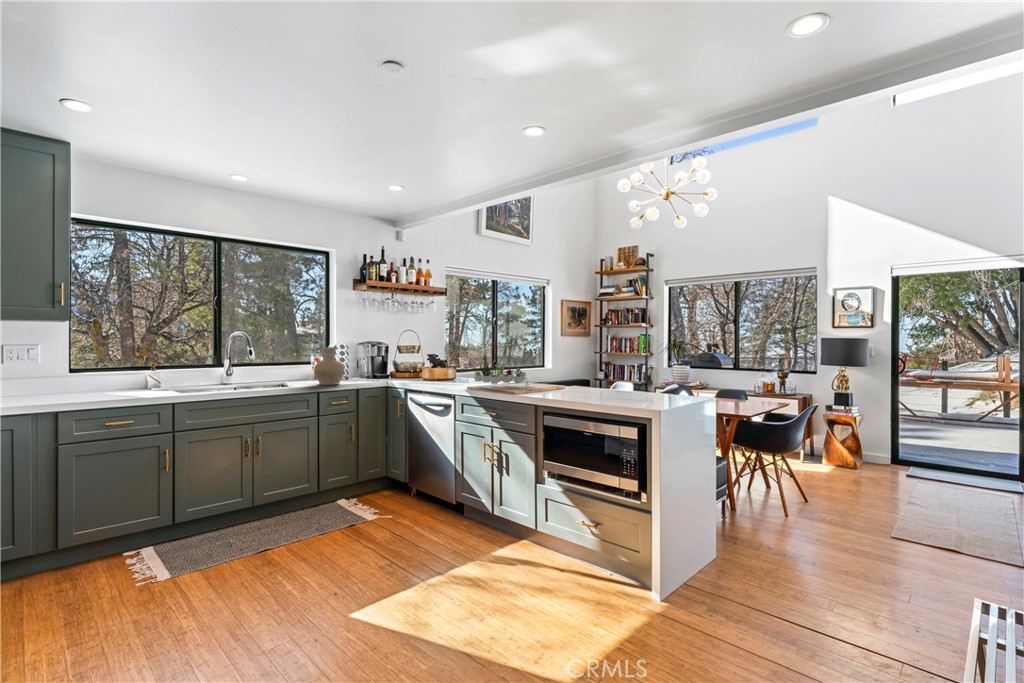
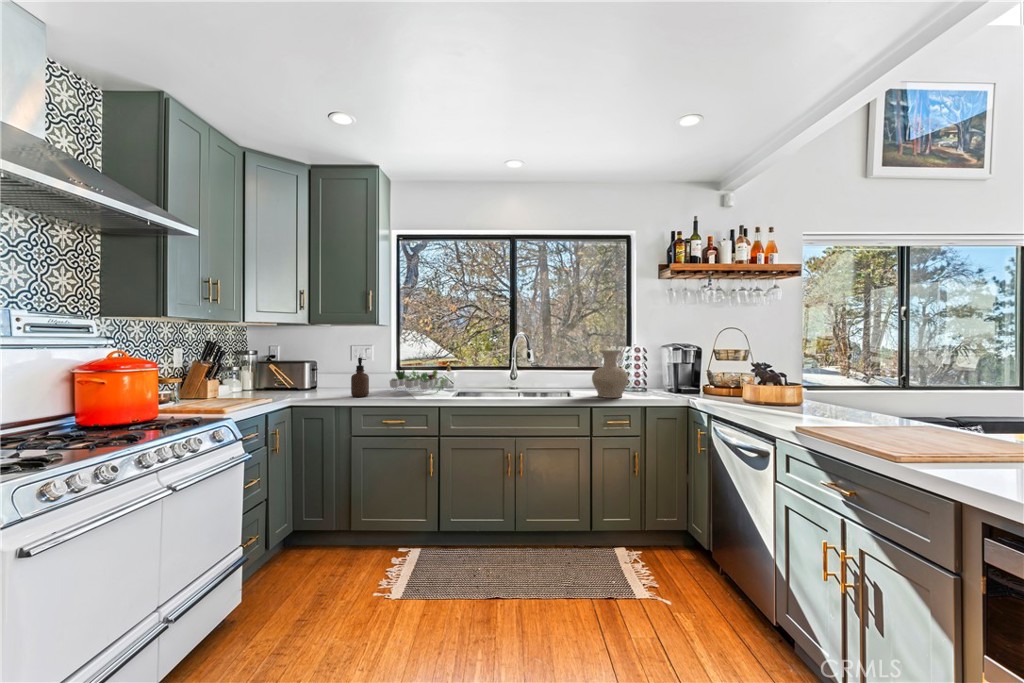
soap dispenser: none [47,358,72,402] -> present [351,358,369,397]
succulent plant: present [474,364,529,386] -> present [390,369,449,393]

